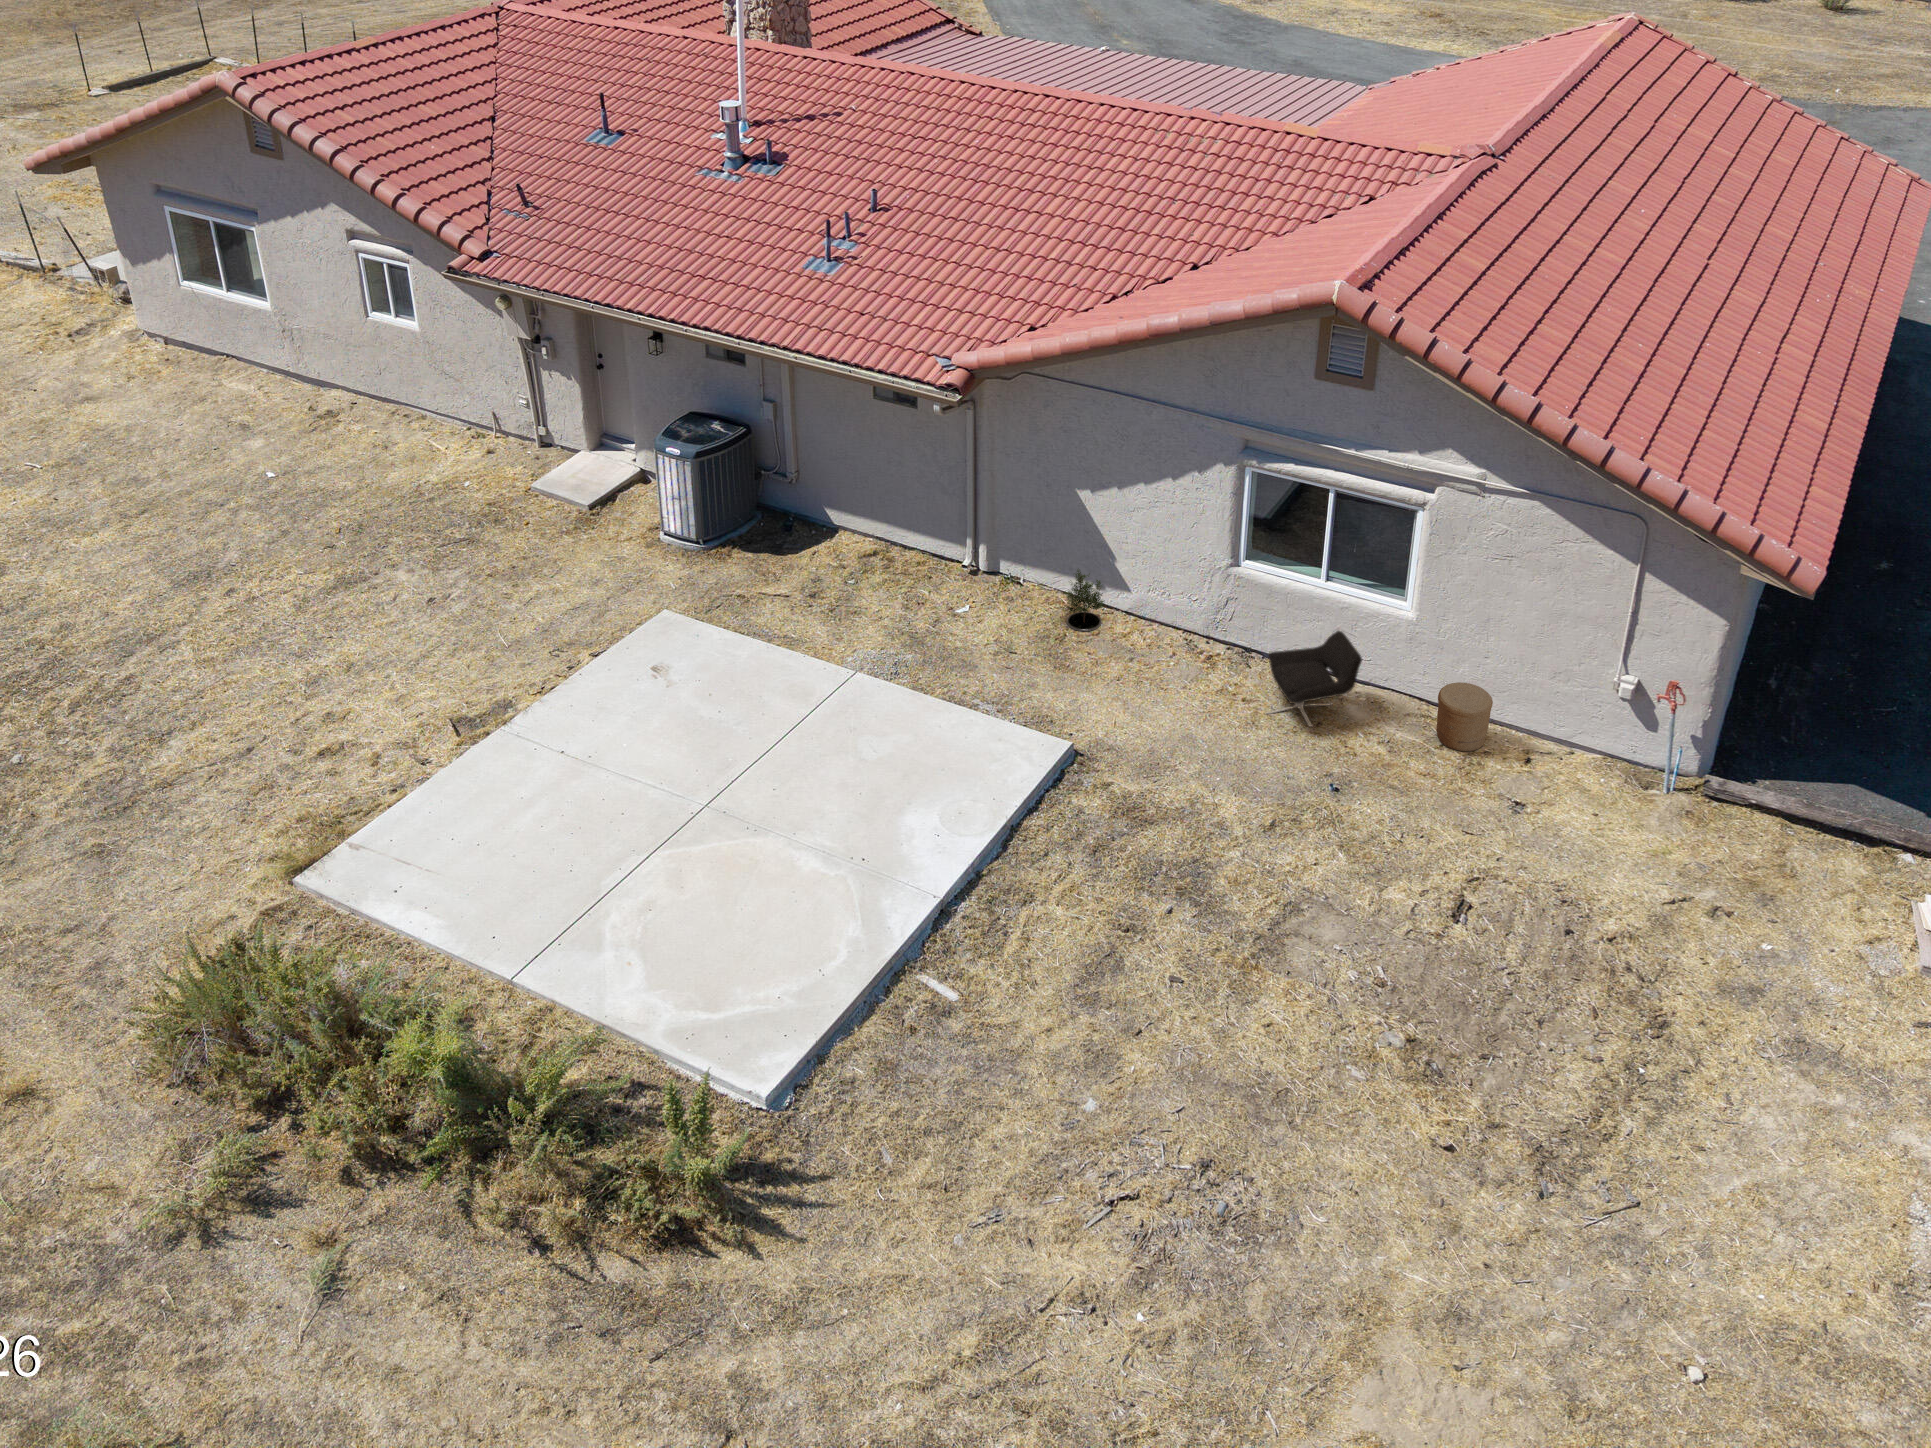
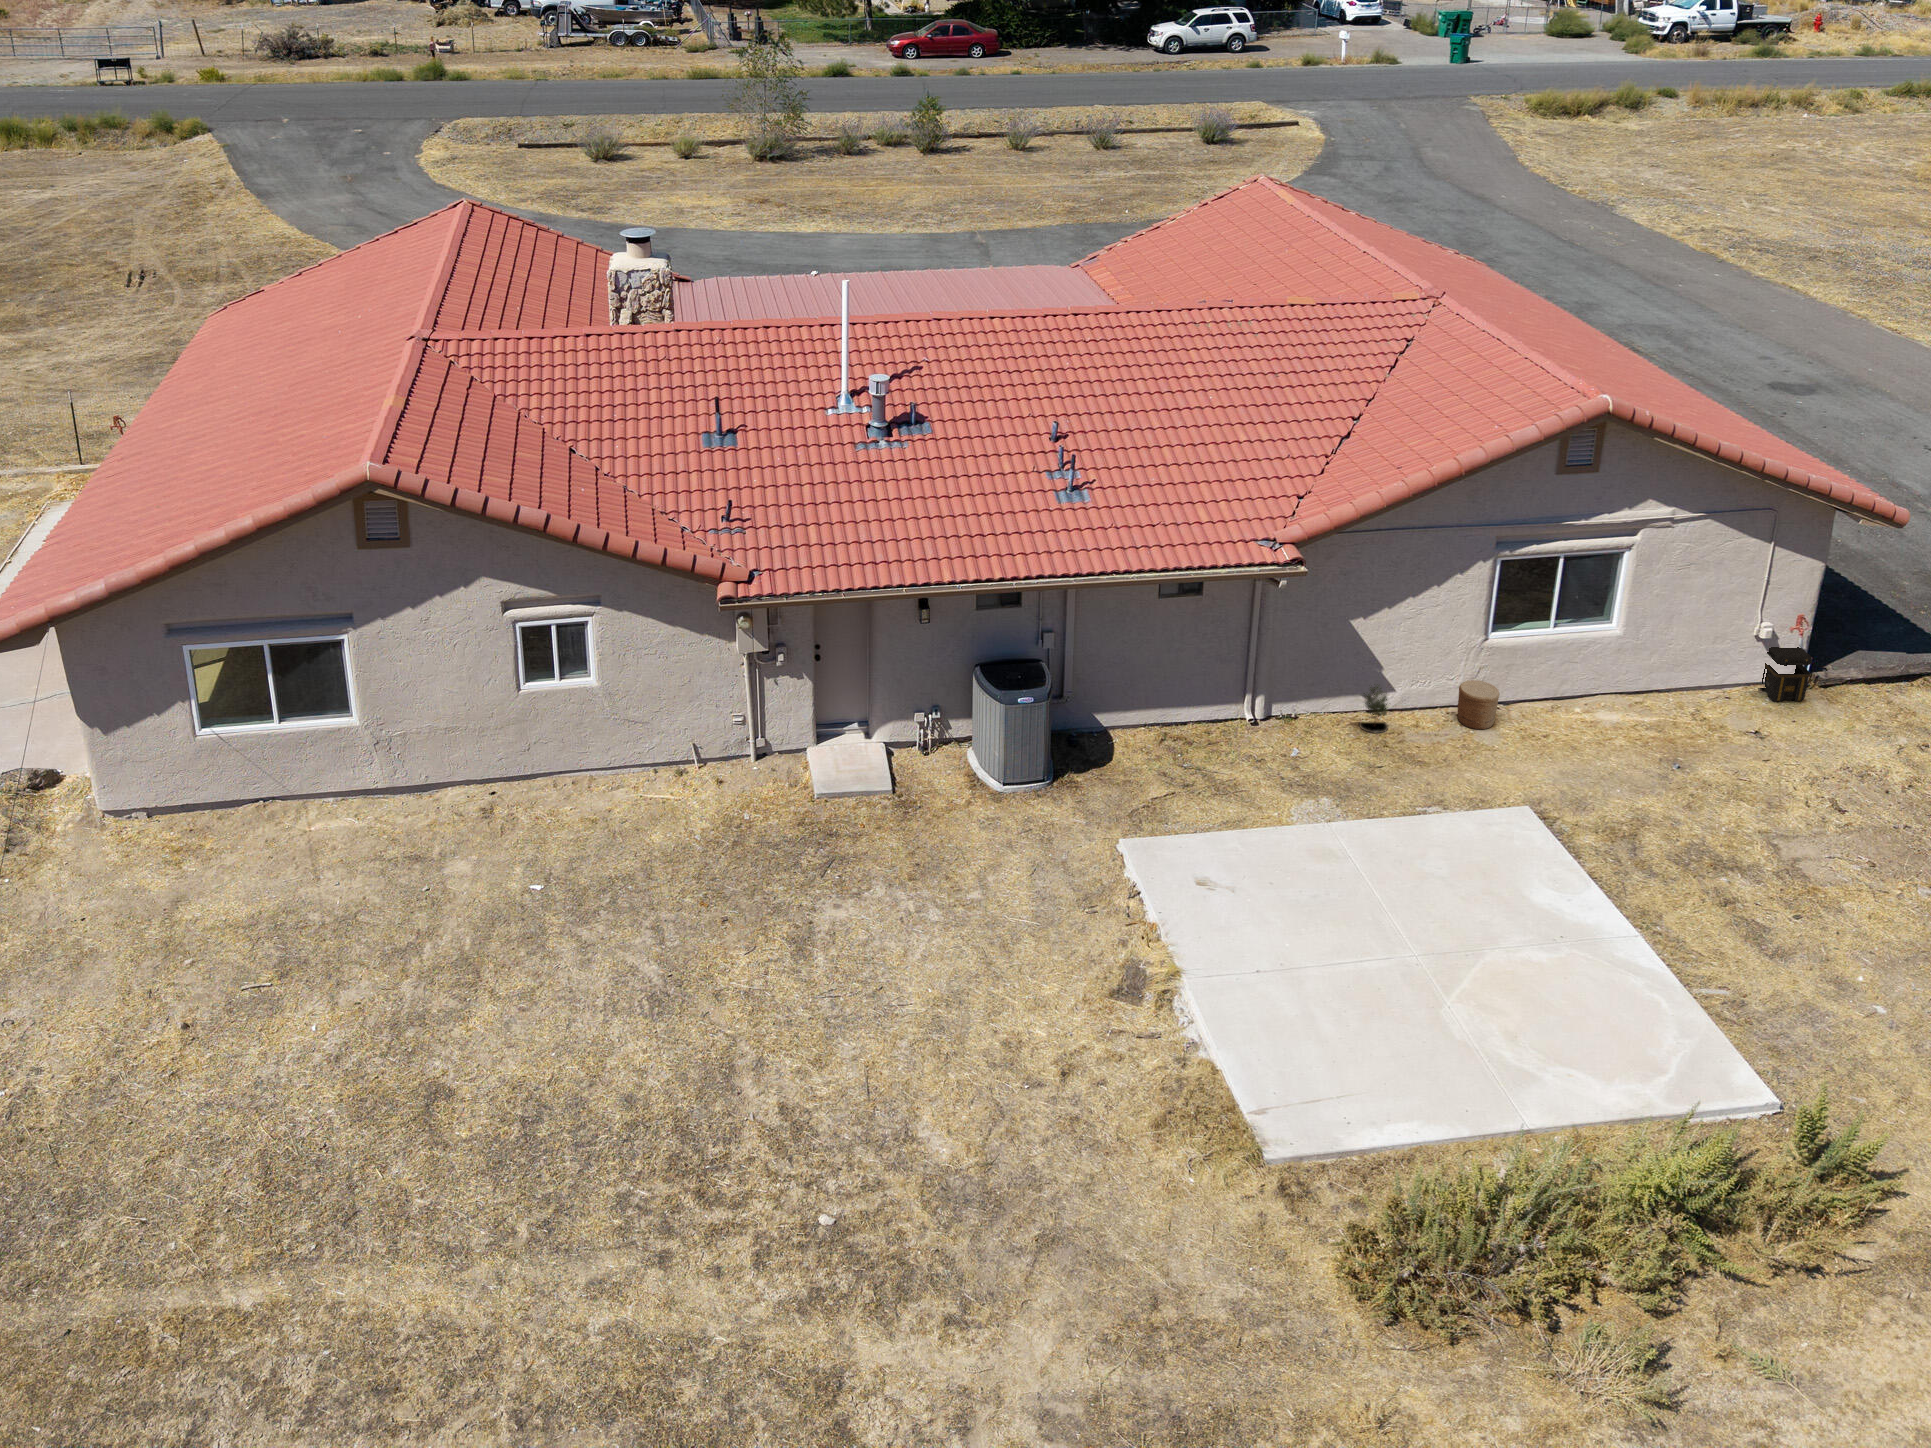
lounge chair: present [1266,631,1362,726] -> none [1540,659,1613,736]
woven basket: present [1437,682,1493,751] -> present [1458,680,1500,730]
toolbox: none [1609,713,1684,808] -> present [1760,647,1812,702]

